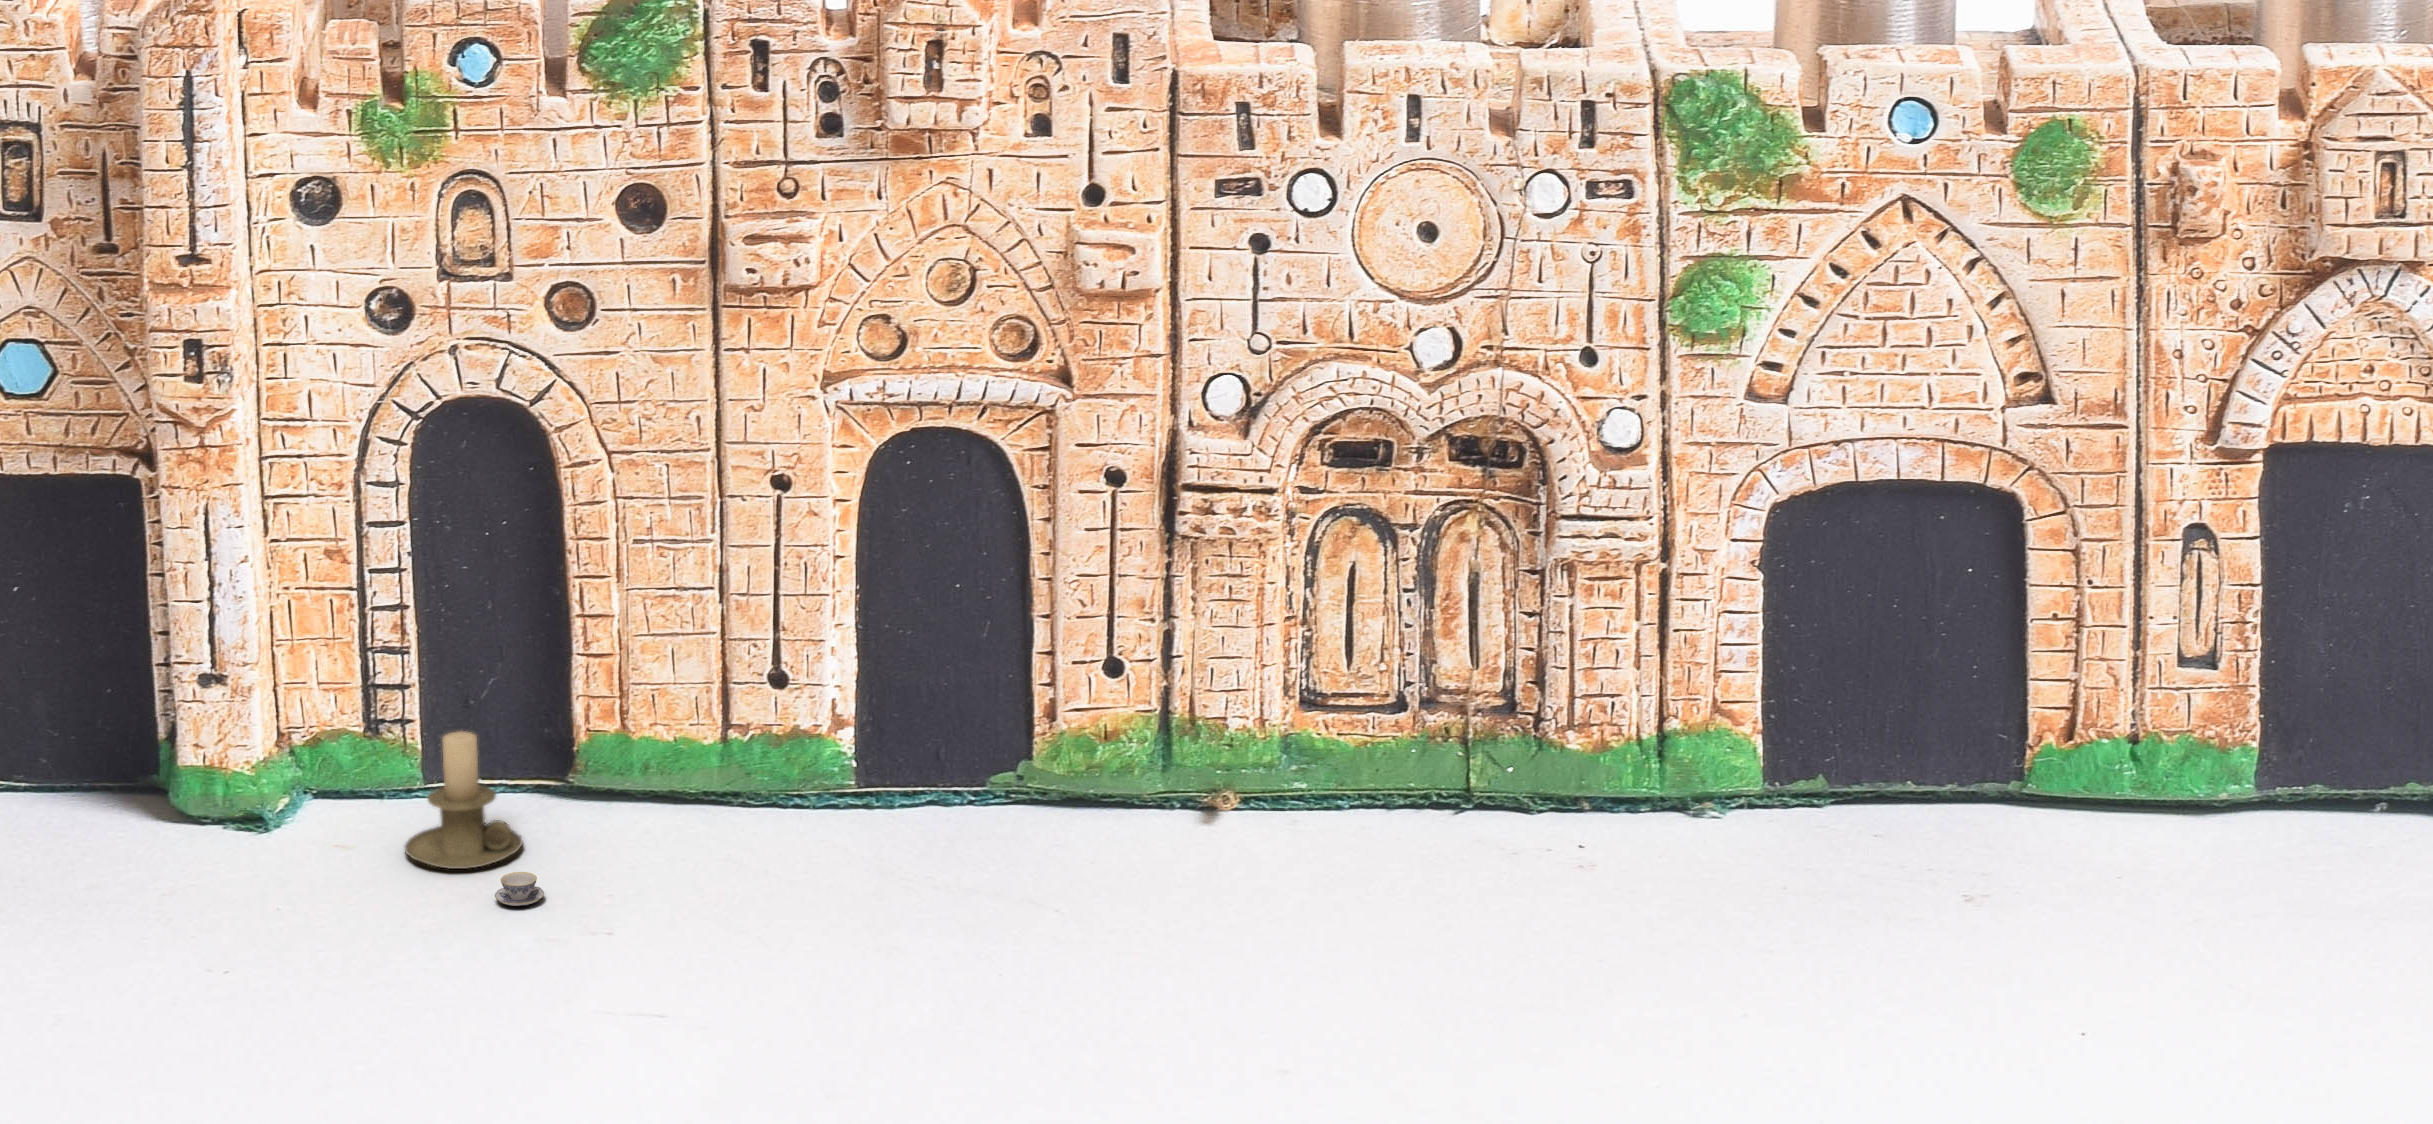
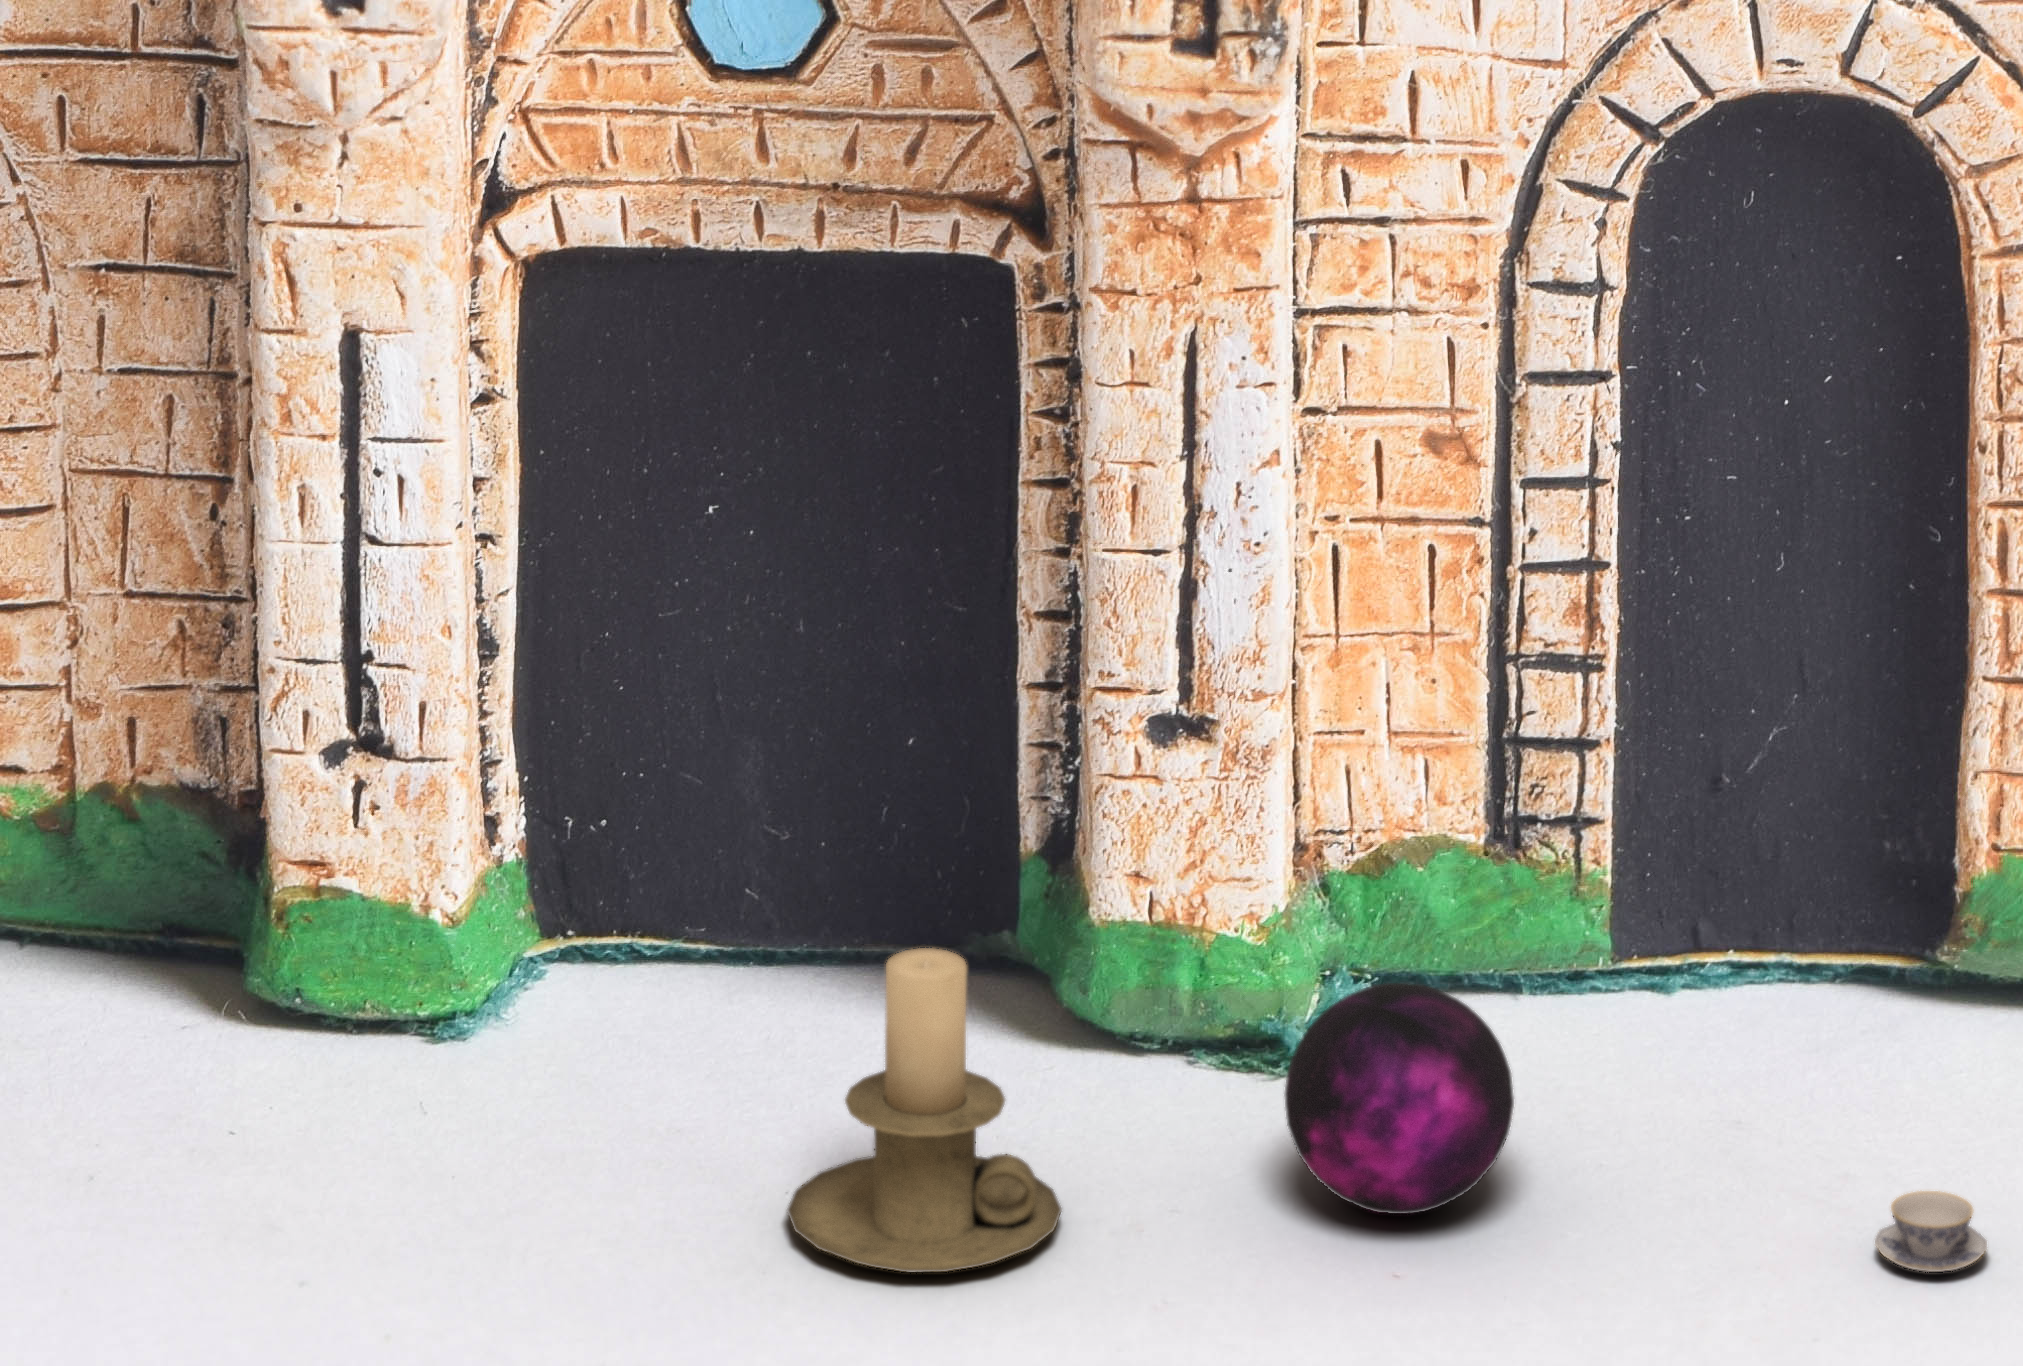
candle holder: present [405,731,522,869] -> present [787,948,1062,1272]
decorative orb: none [242,786,343,887] -> present [1285,983,1514,1214]

